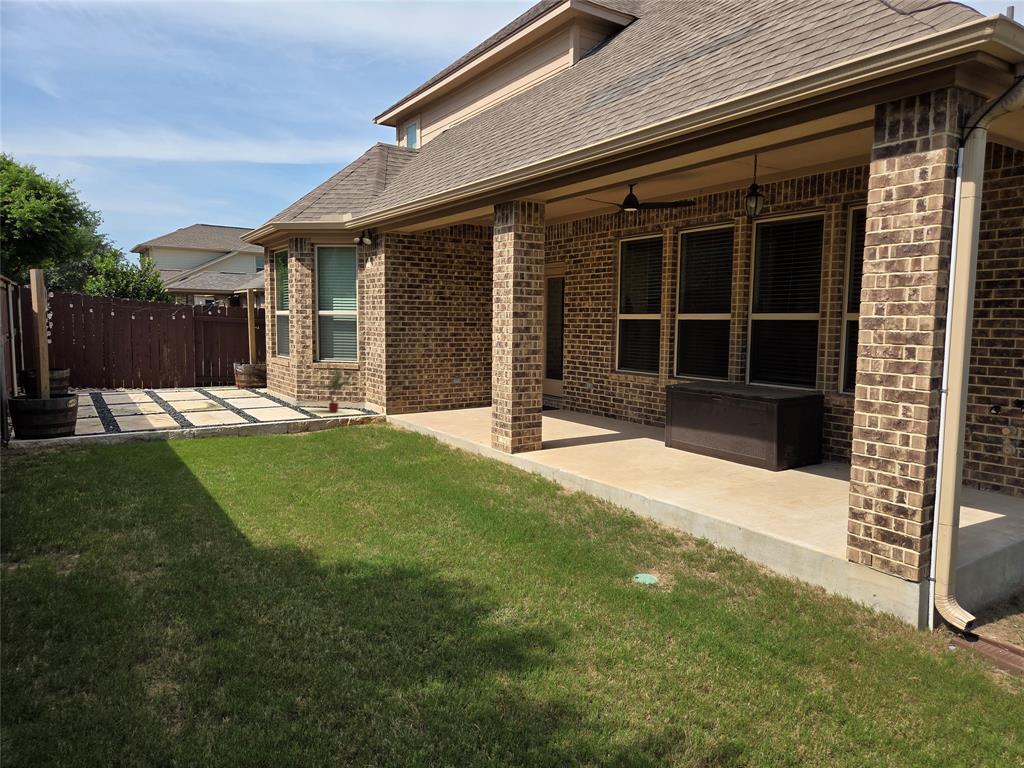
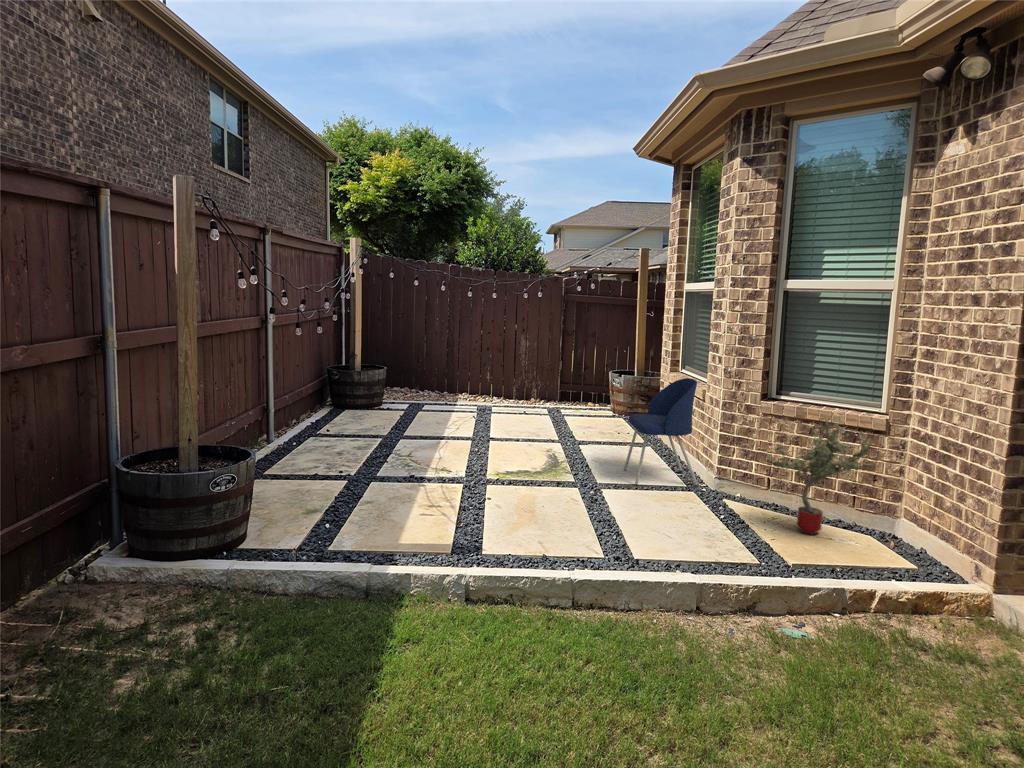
chair: none [251,357,289,408] -> present [624,378,698,486]

